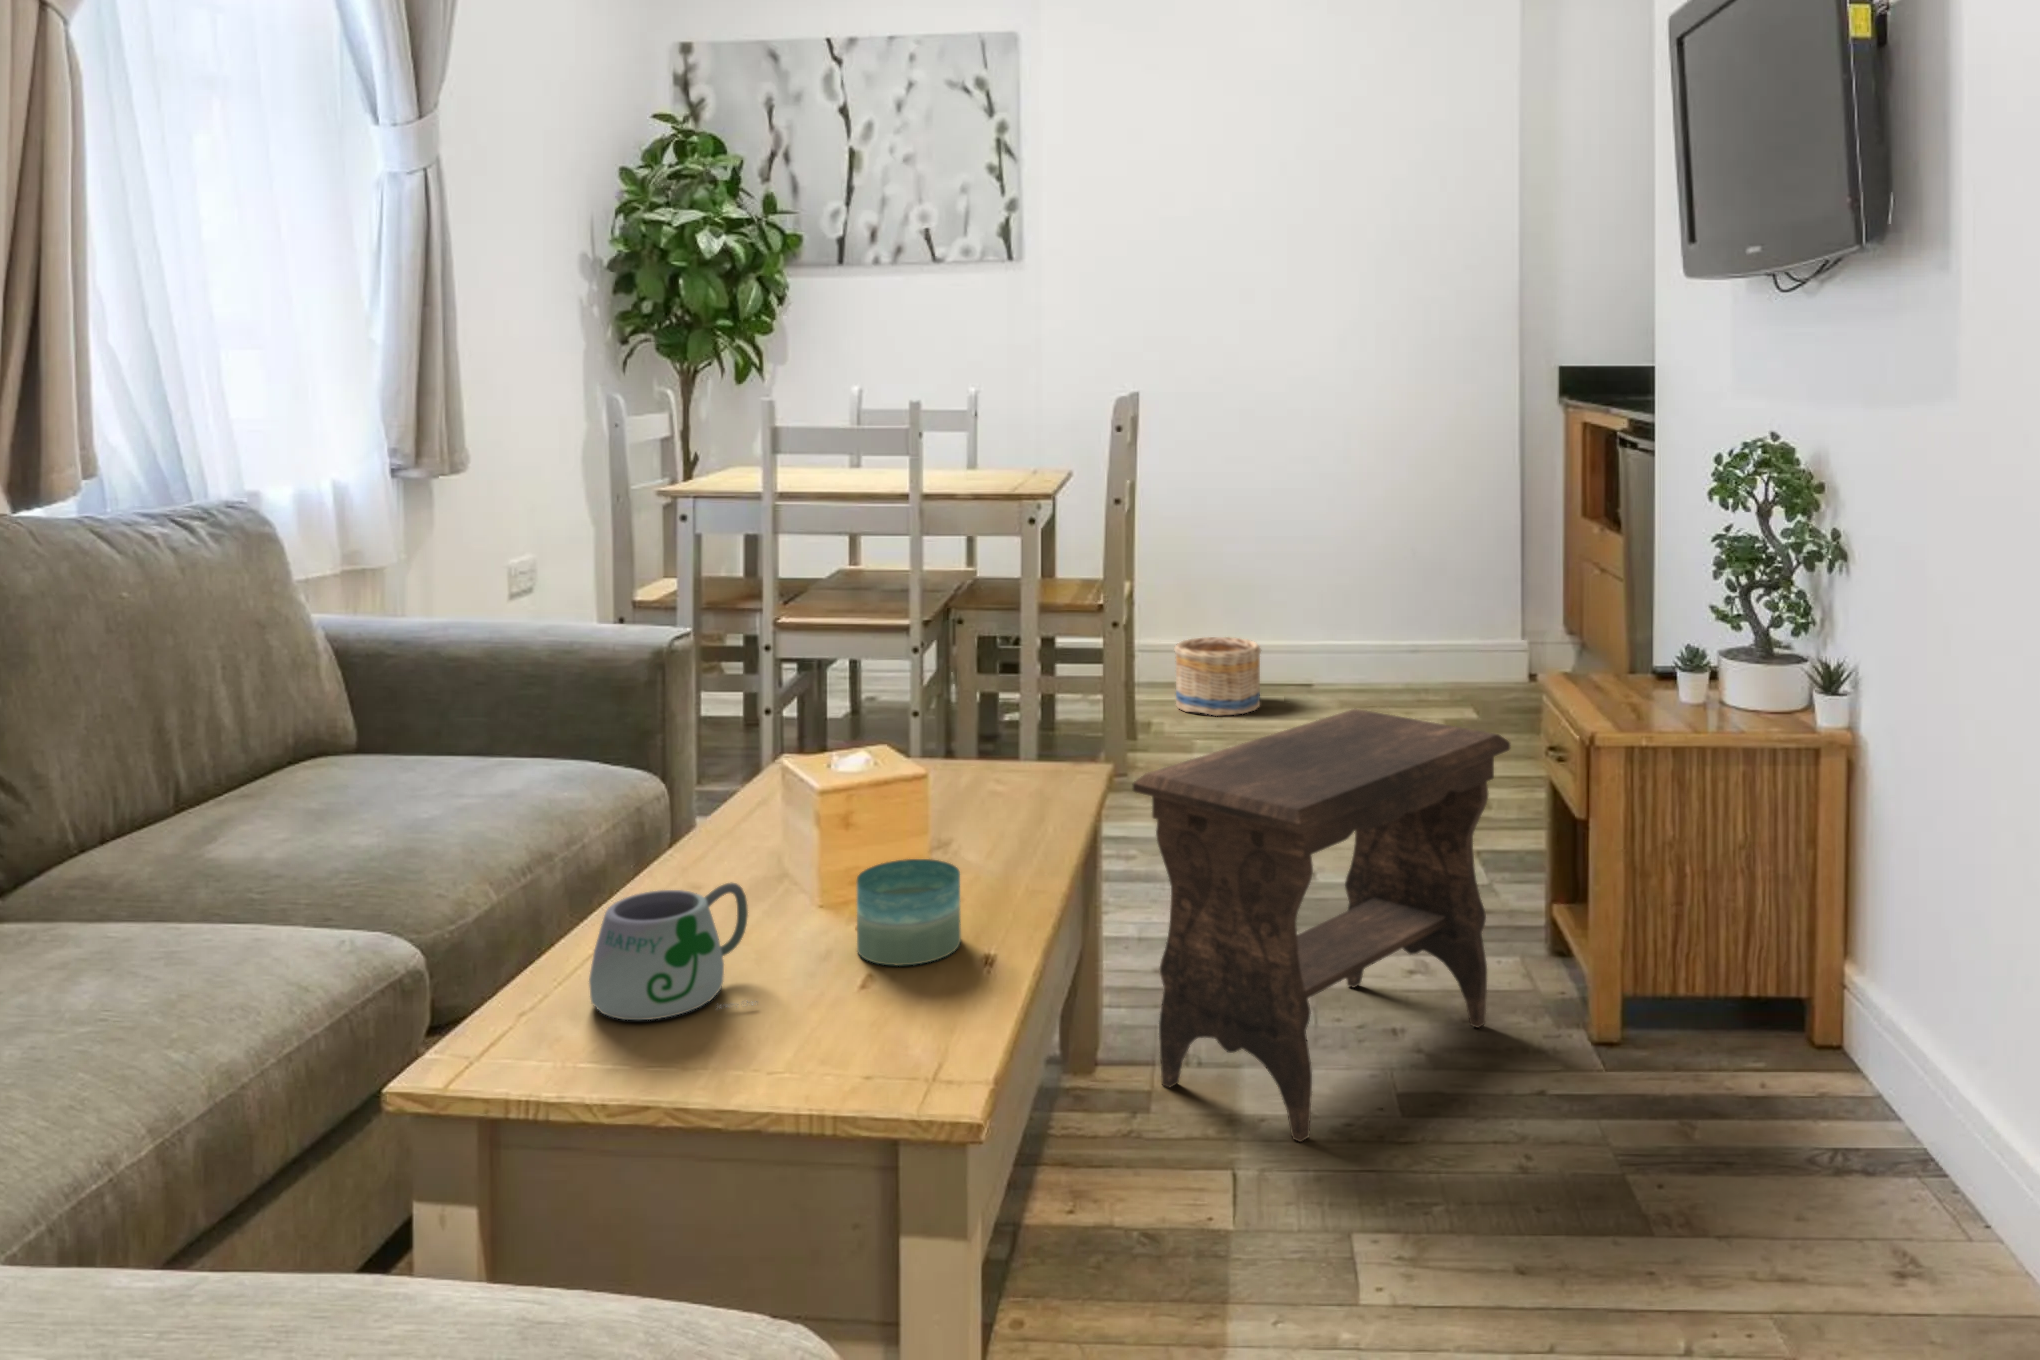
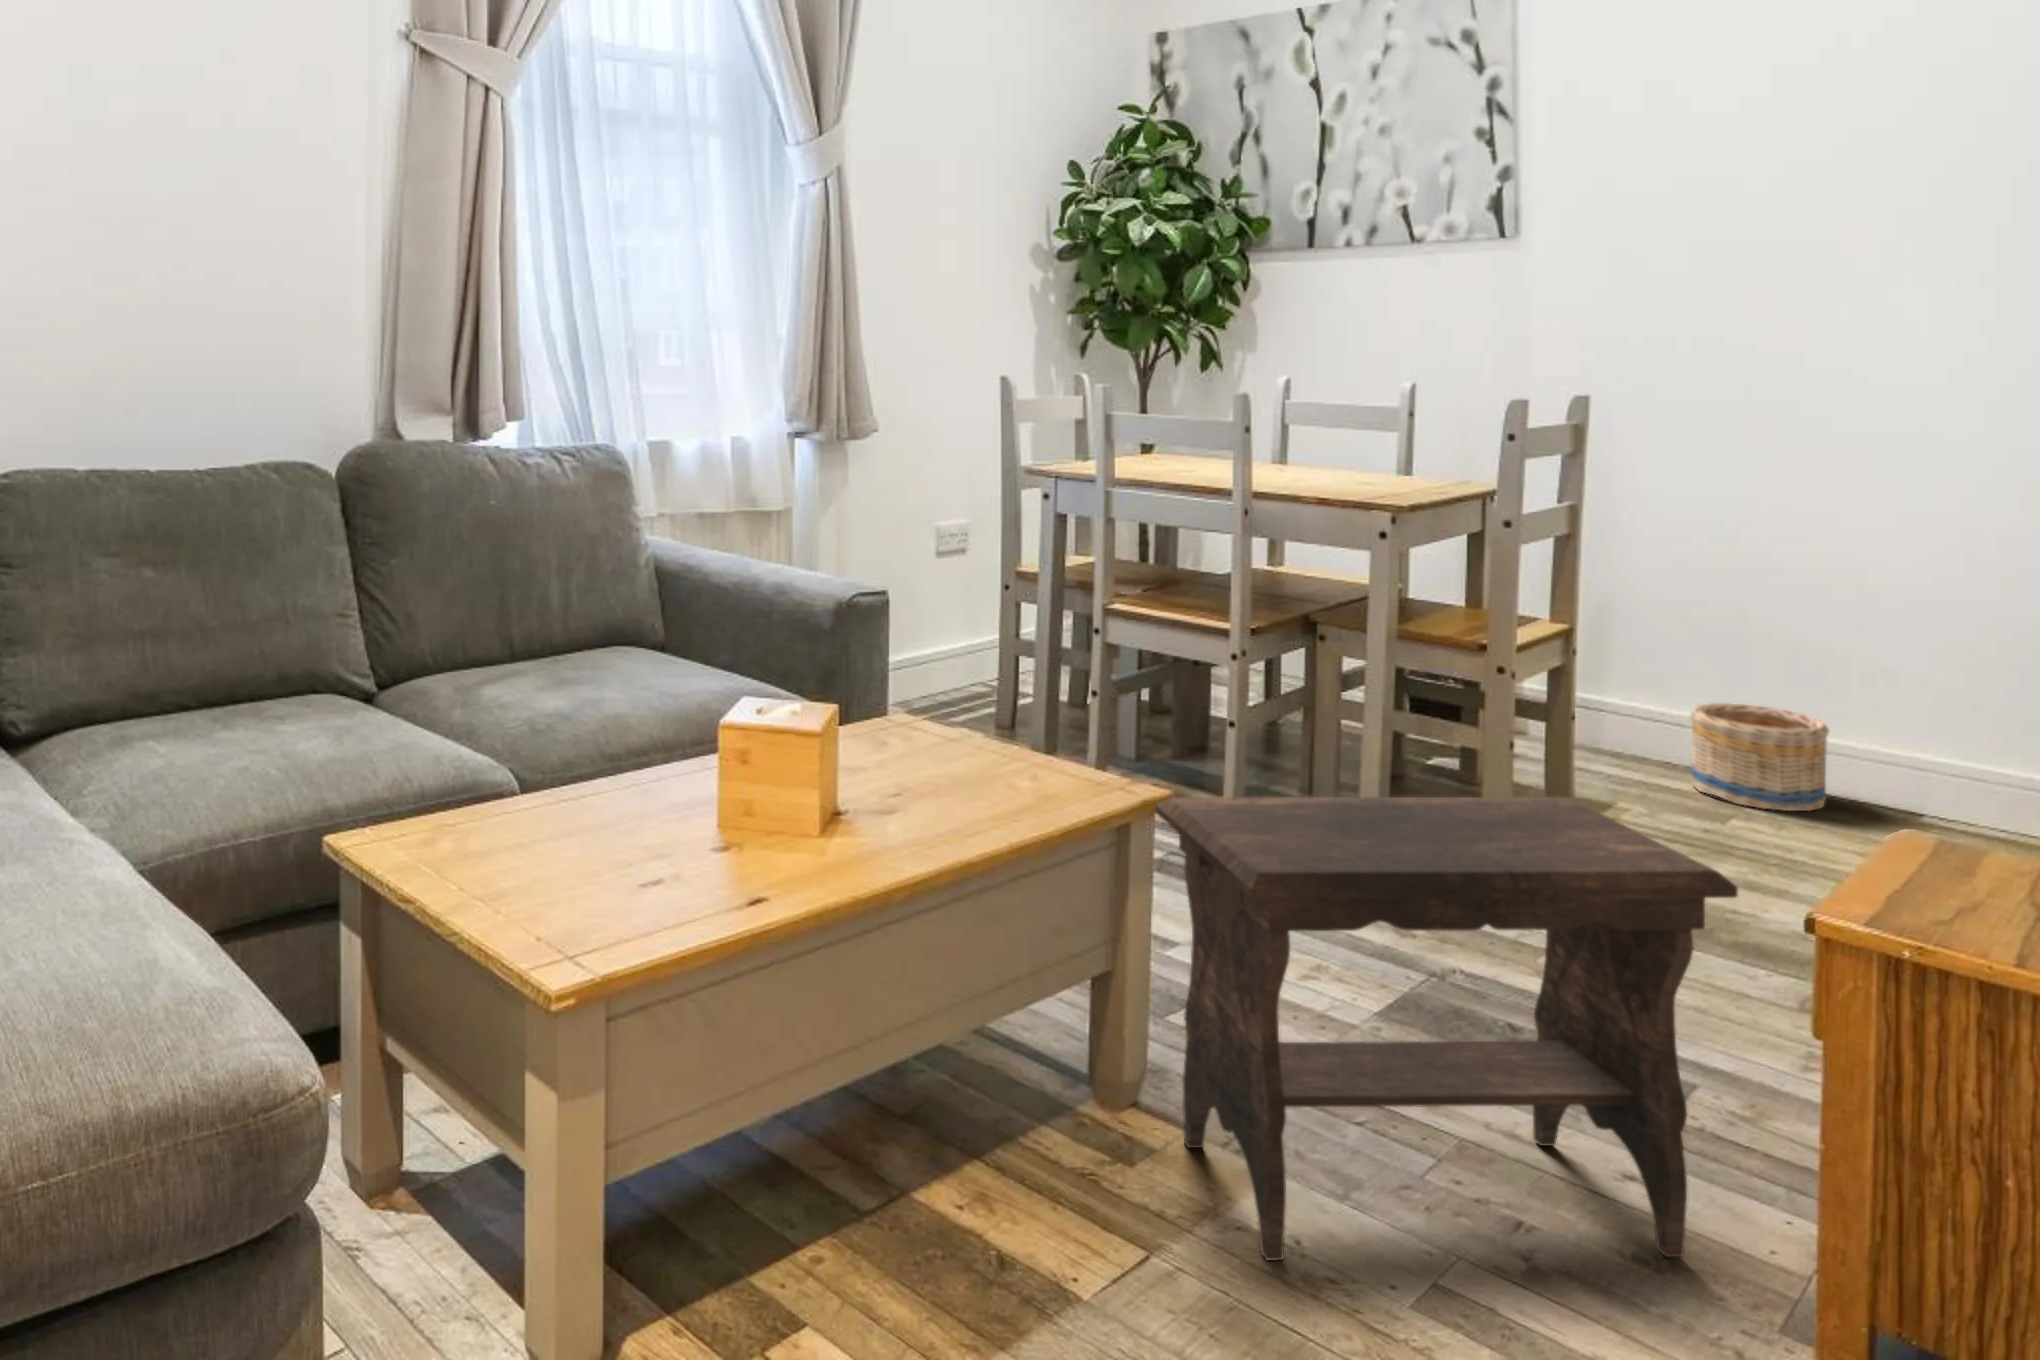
candle: present [857,859,961,966] -> none [680,795,775,890]
mug: present [589,883,756,1020] -> none [471,765,605,875]

